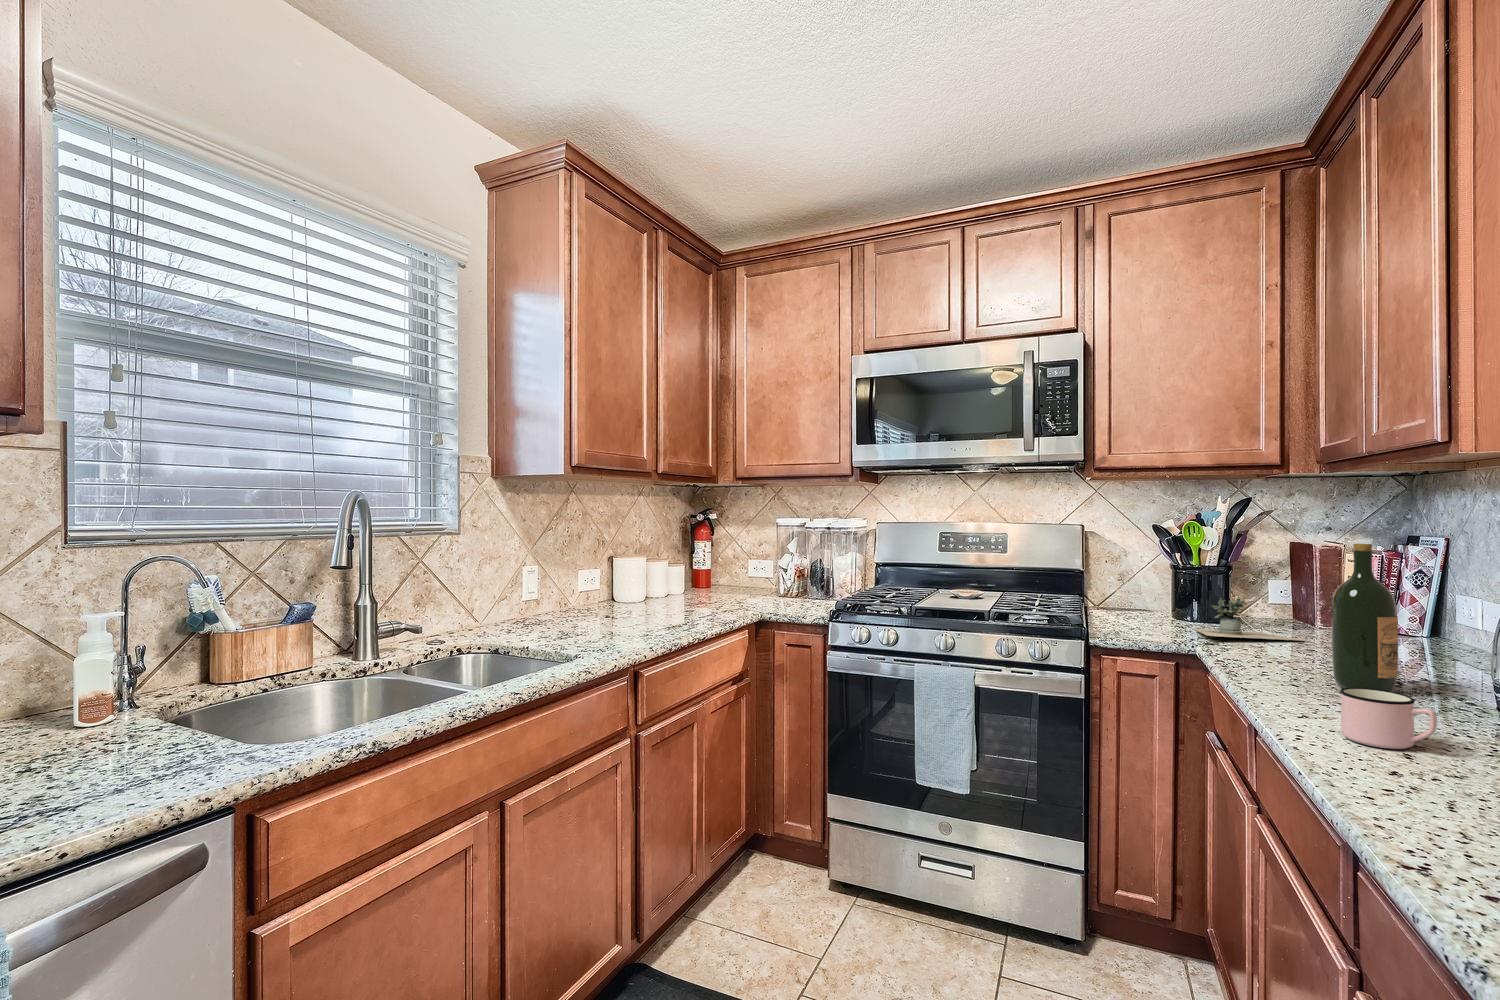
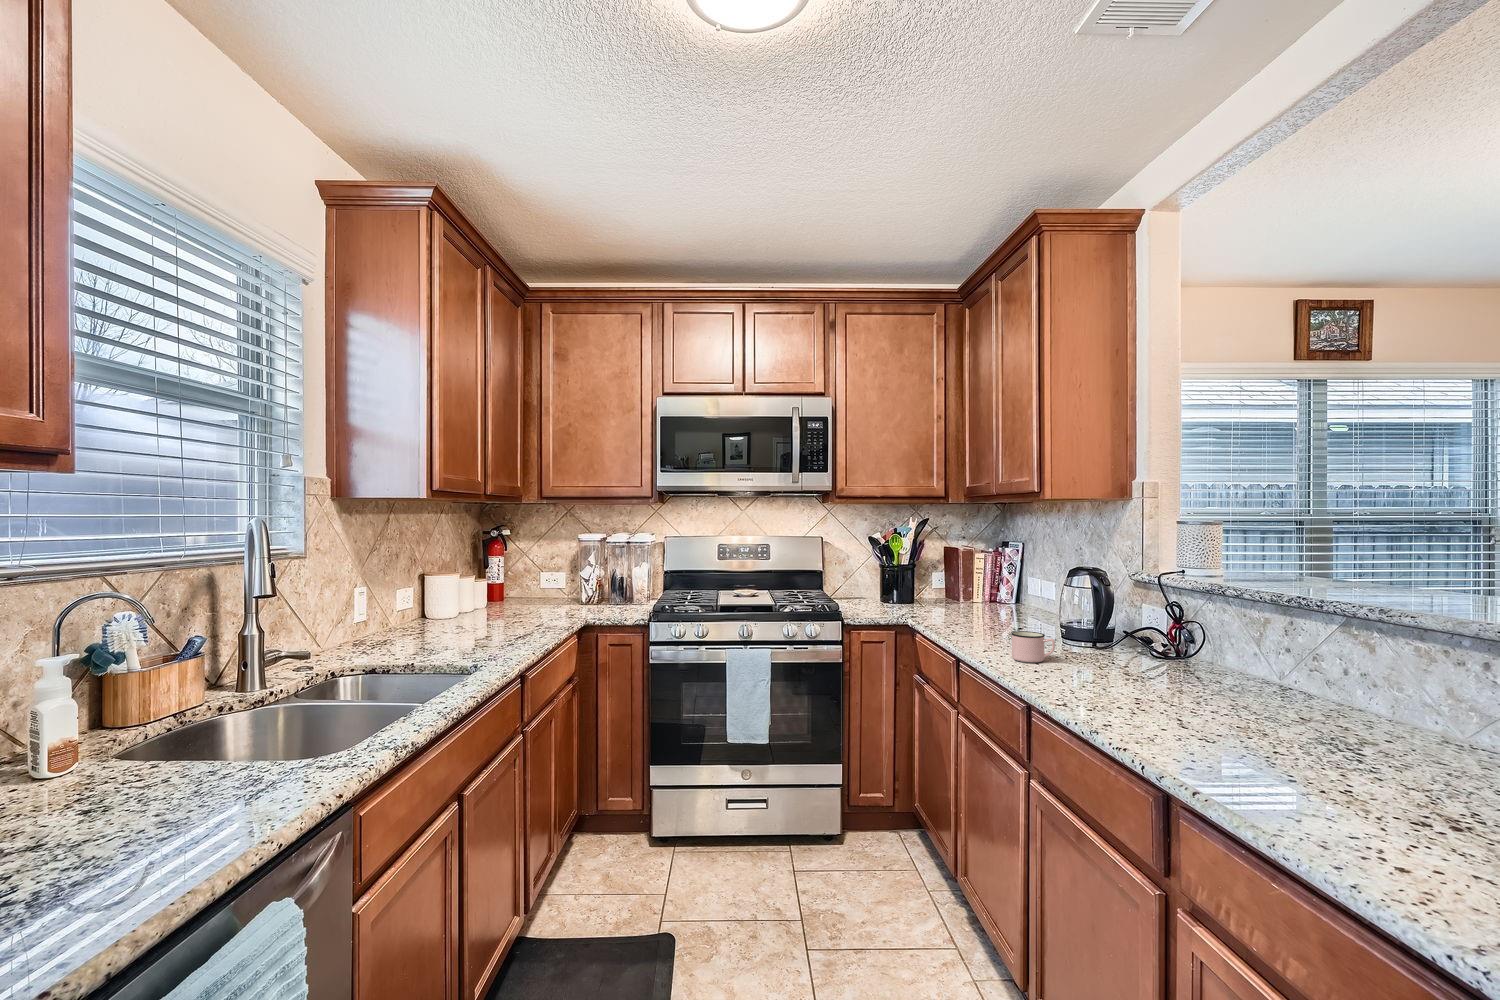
wine bottle: present [1332,544,1398,691] -> none [991,549,1022,637]
potted plant: present [1195,597,1305,641] -> none [899,584,982,611]

